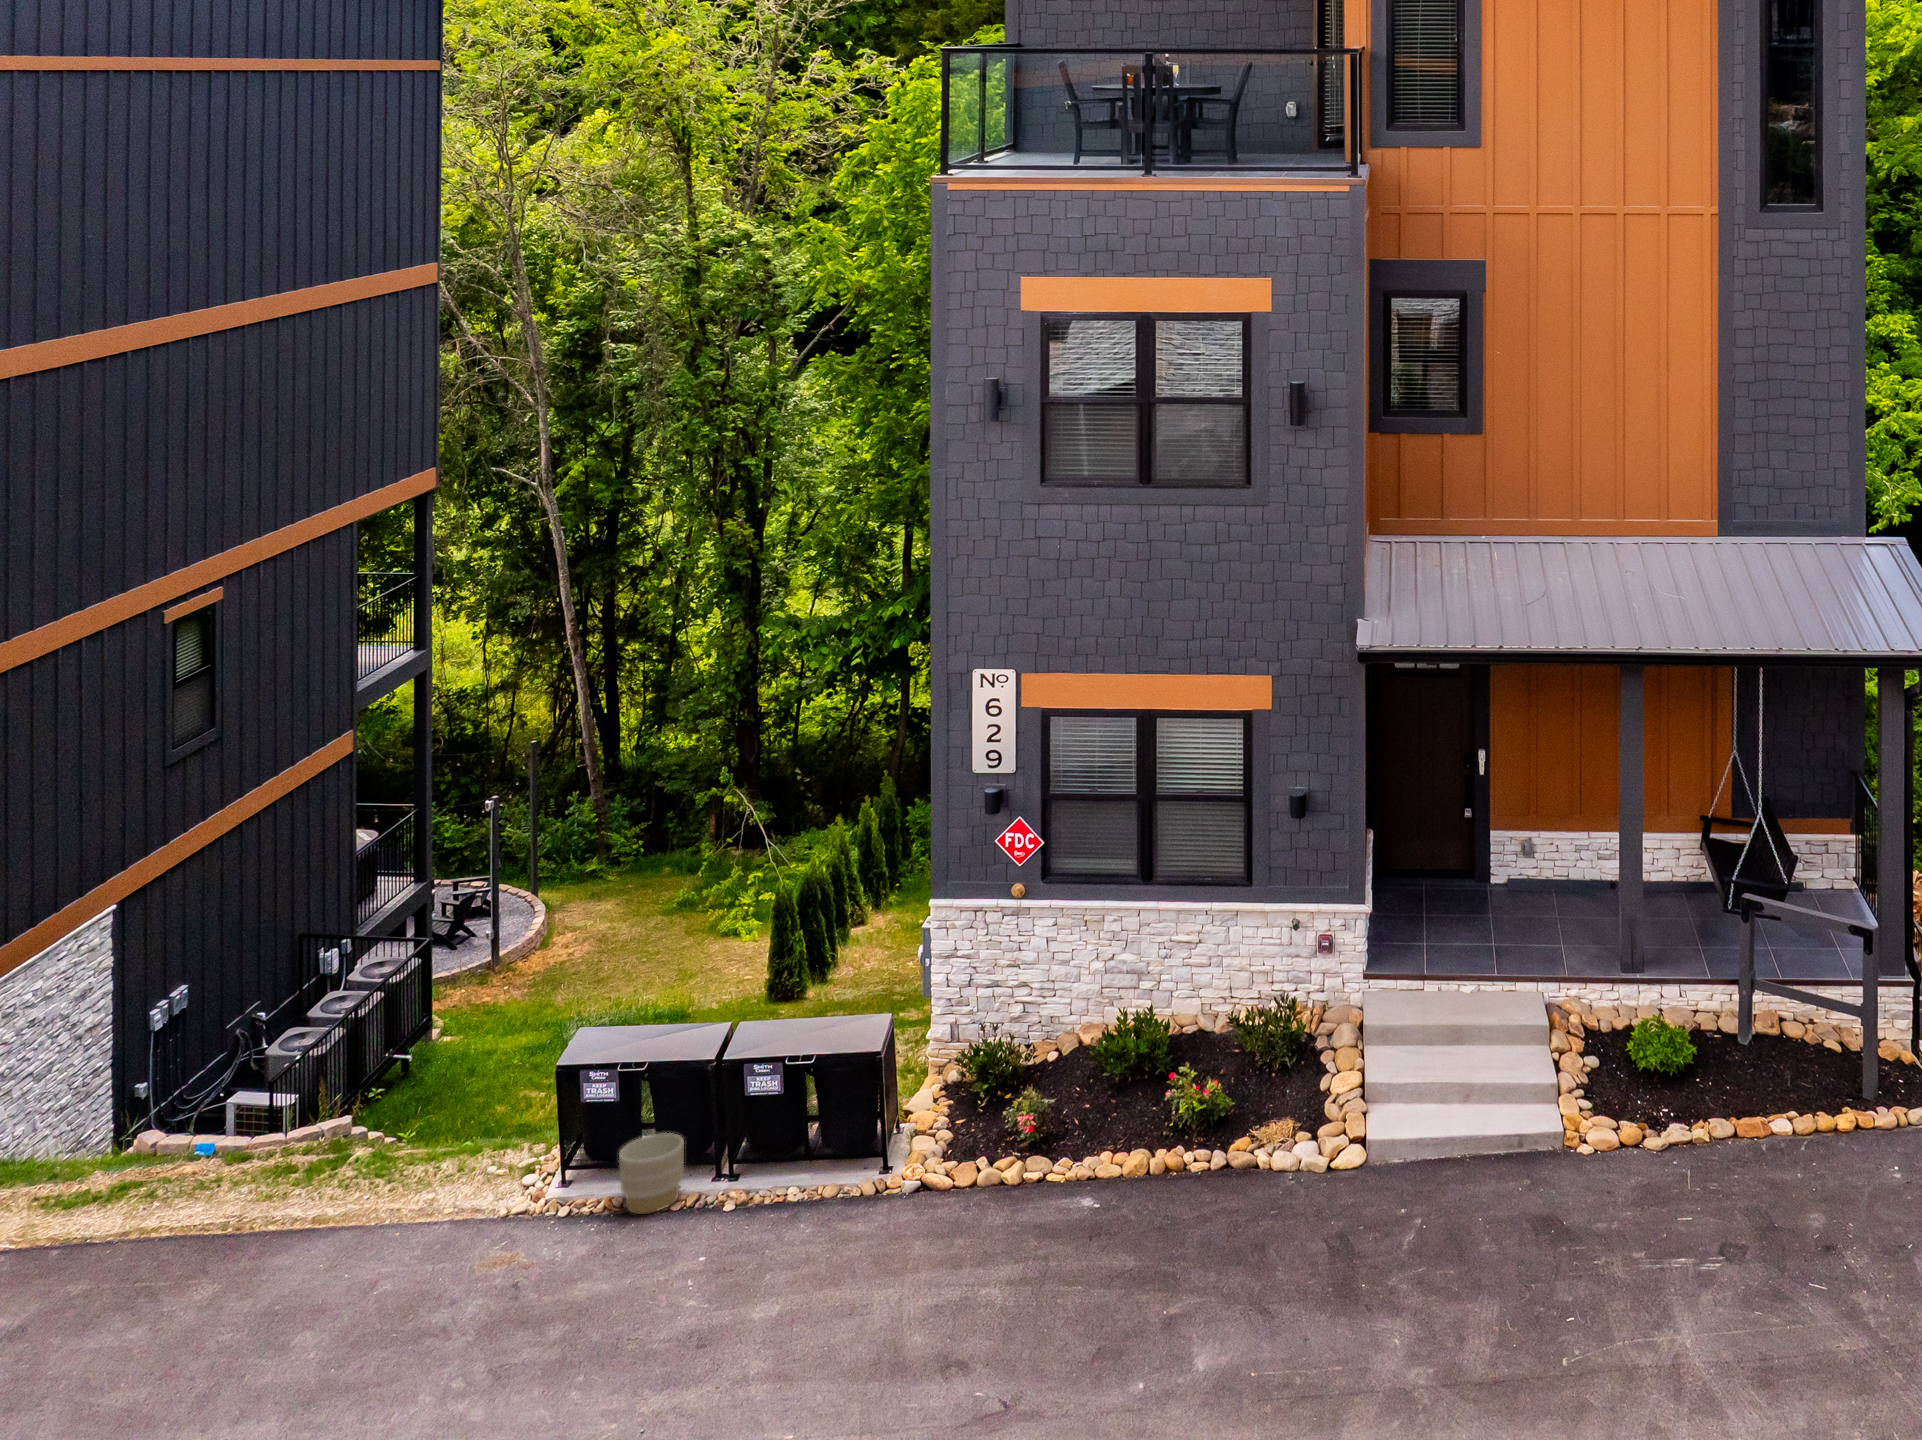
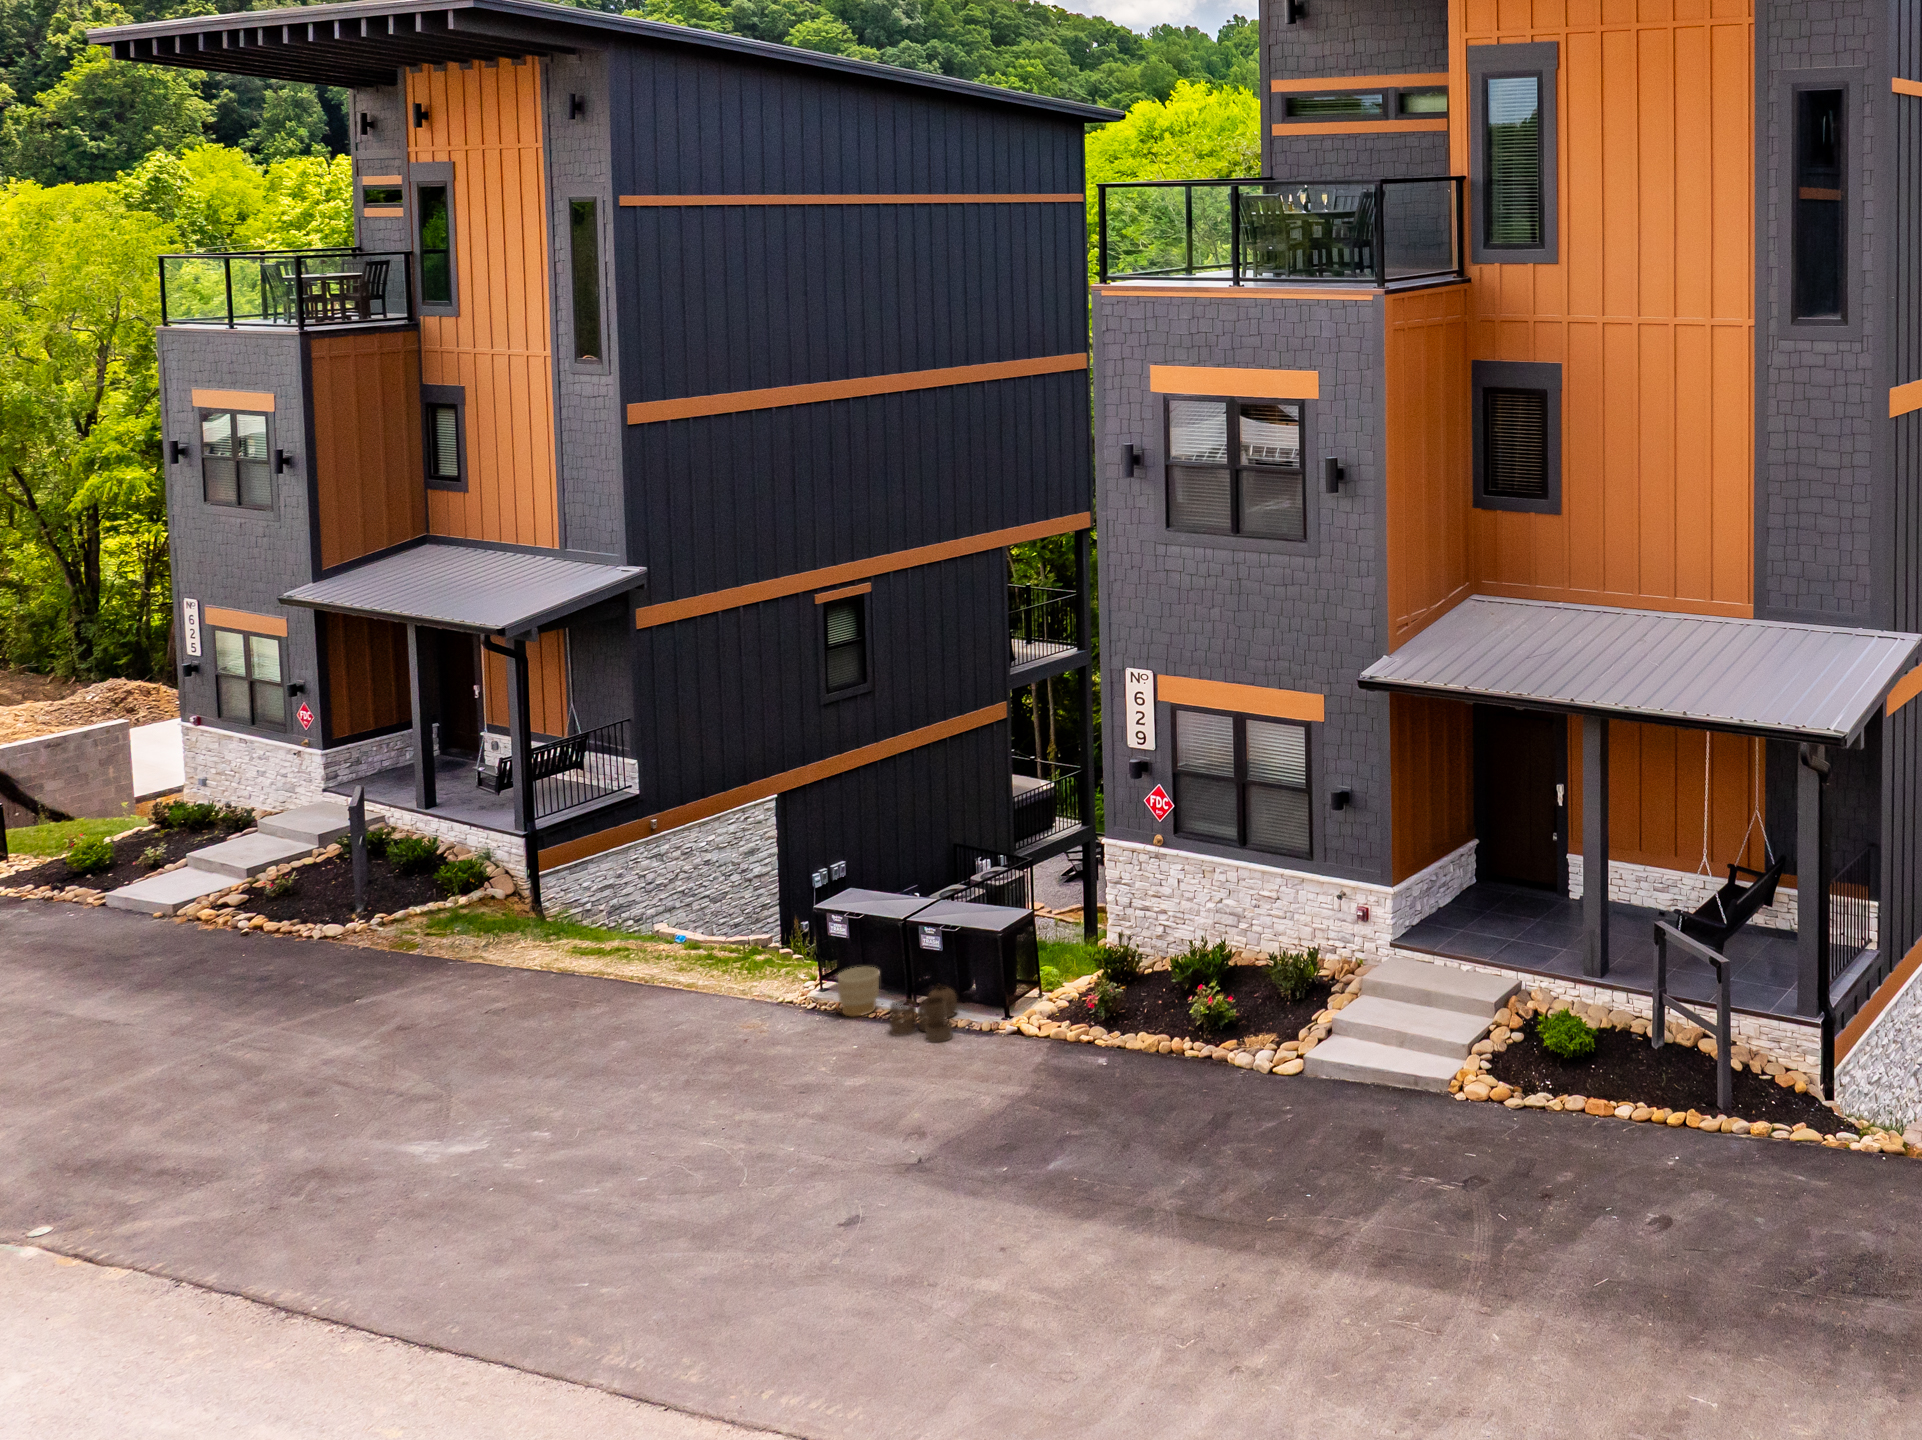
woven basket: none [734,1138,840,1228] -> present [890,986,957,1042]

